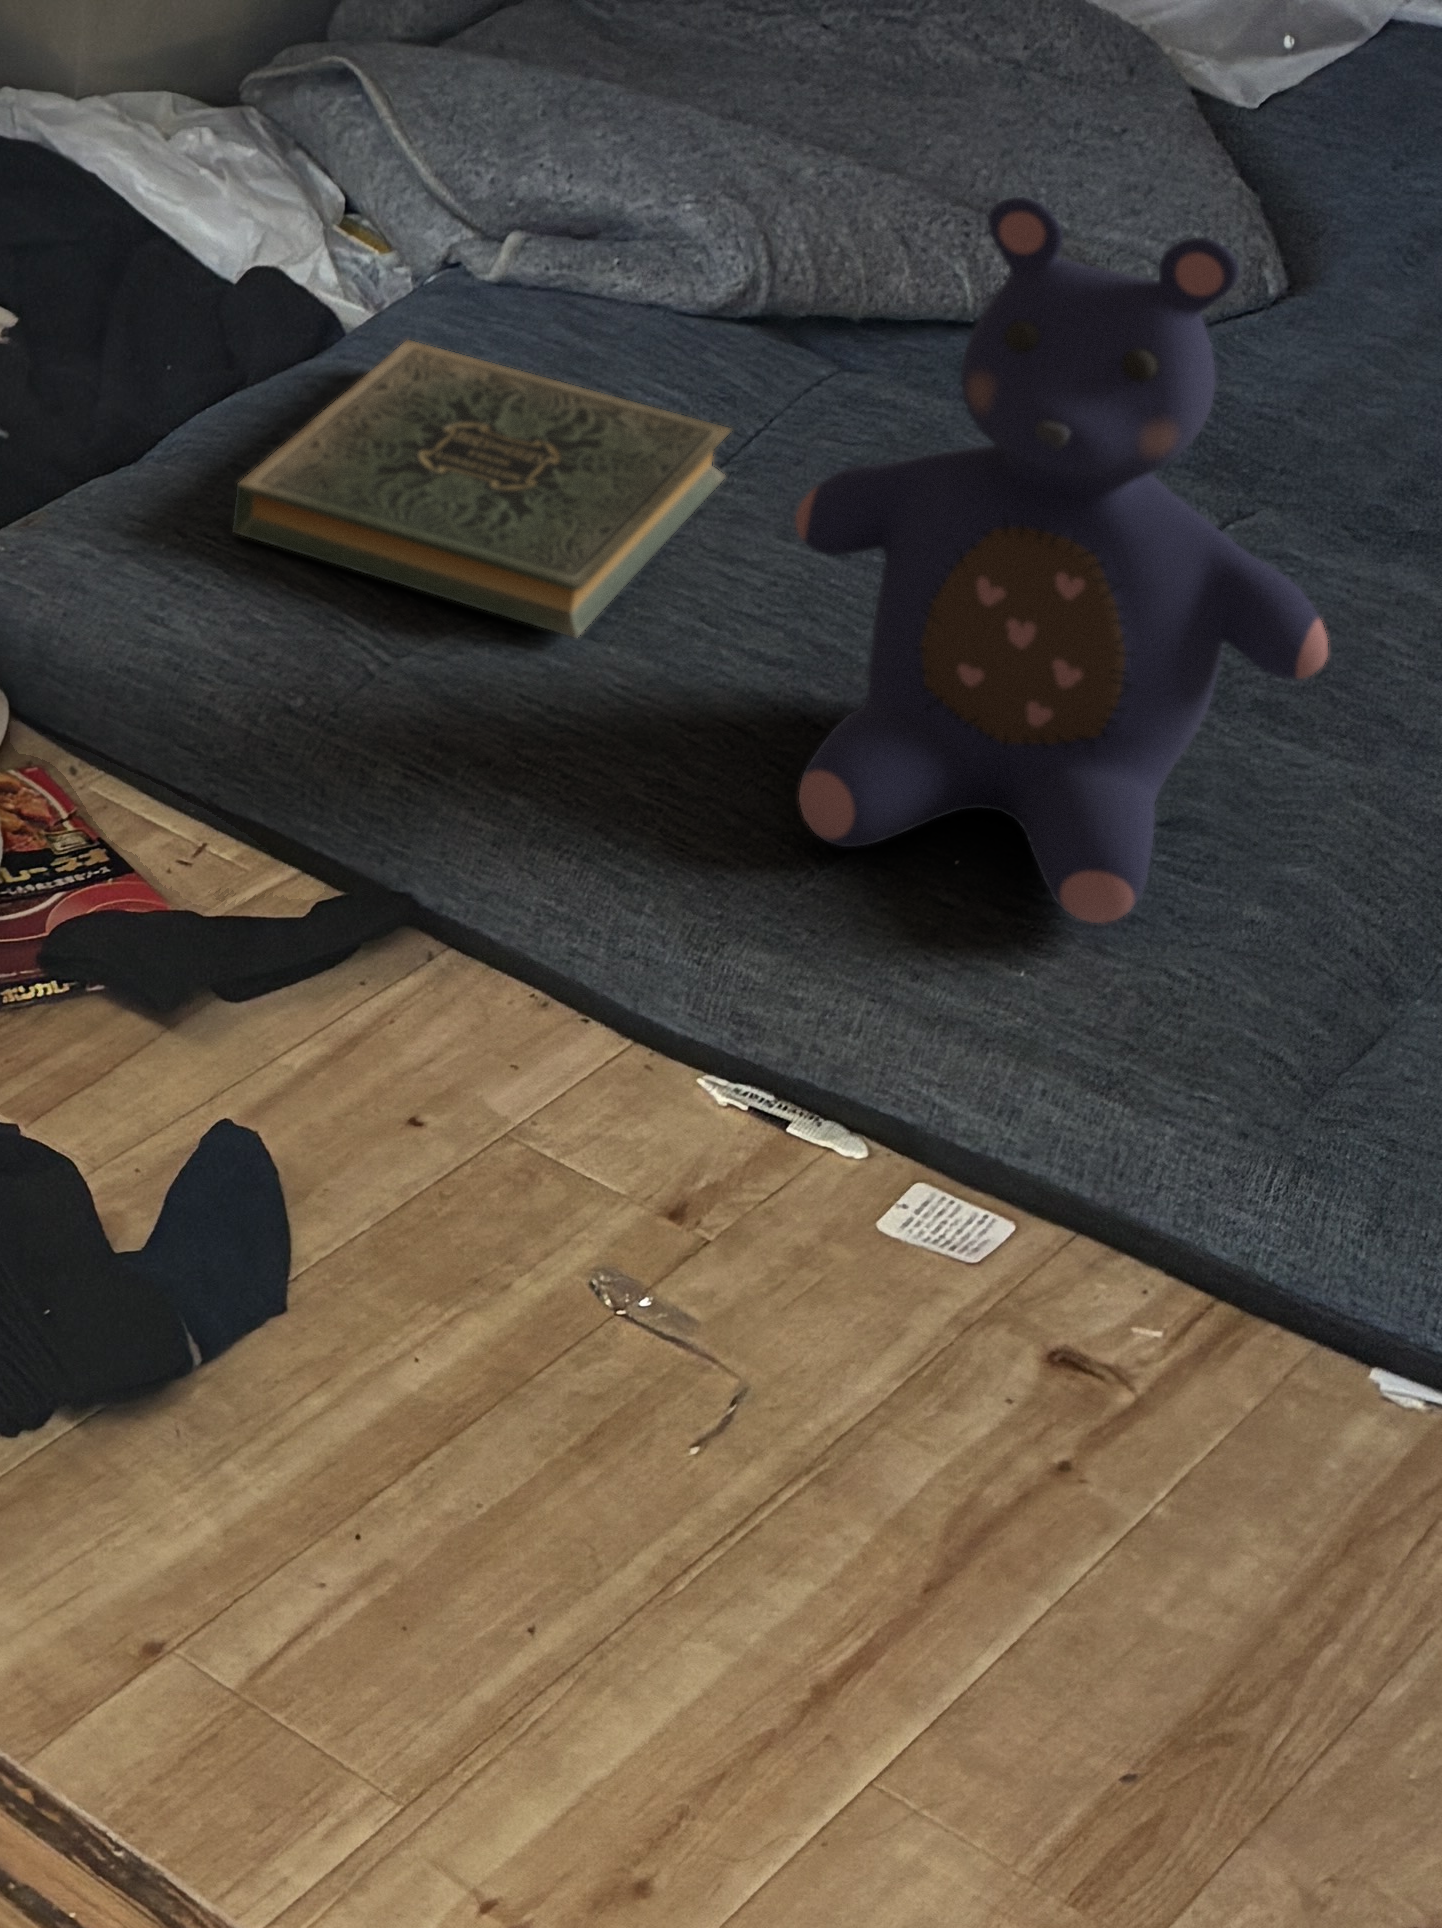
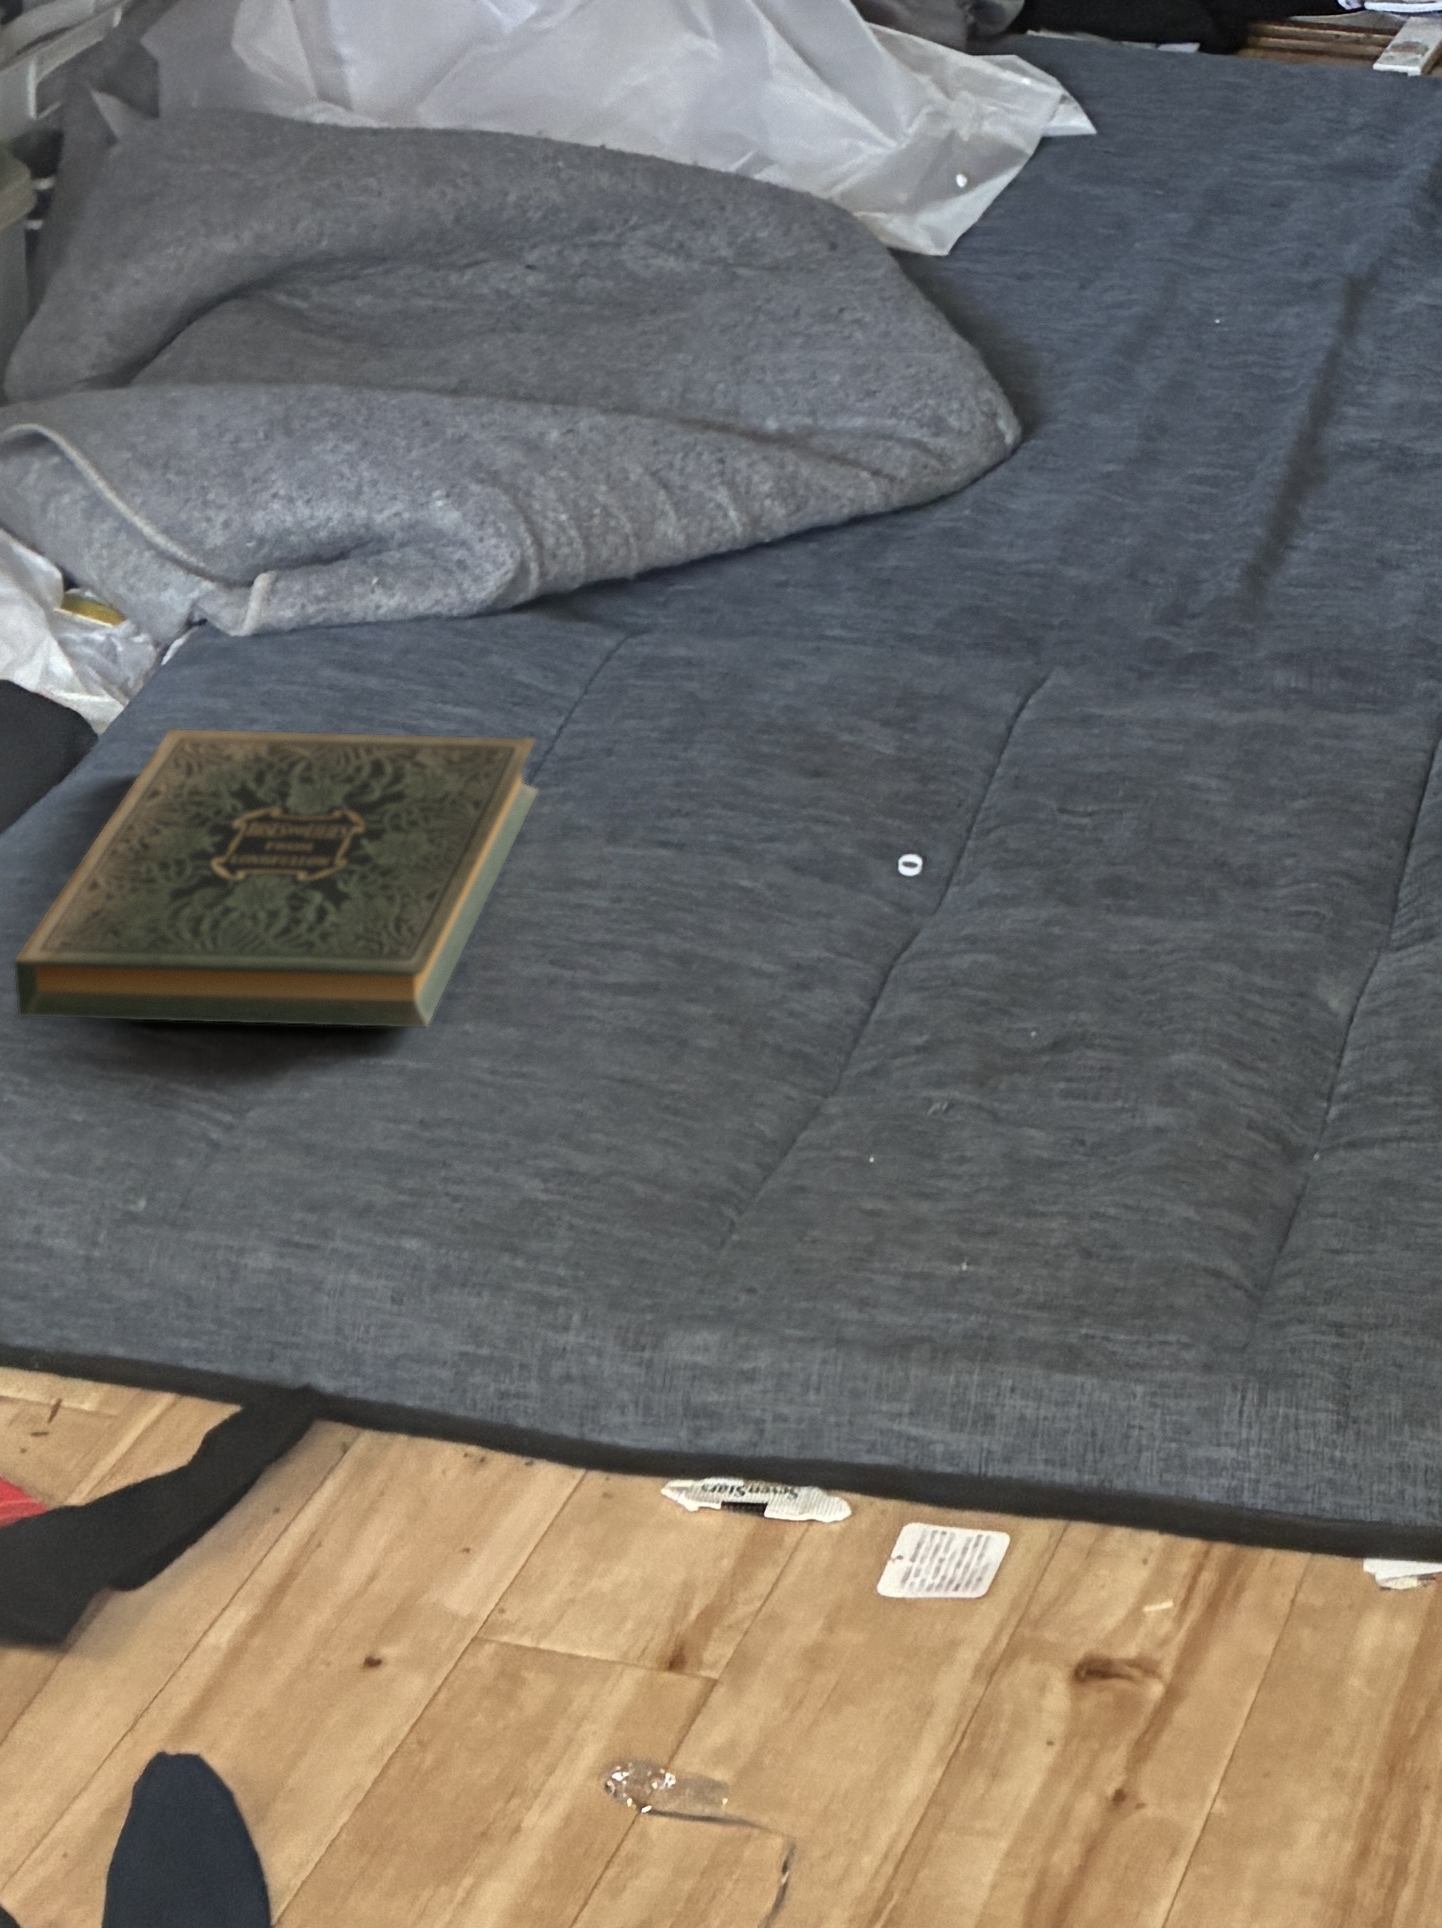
teddy bear: present [796,197,1328,923] -> none [631,448,1167,1182]

